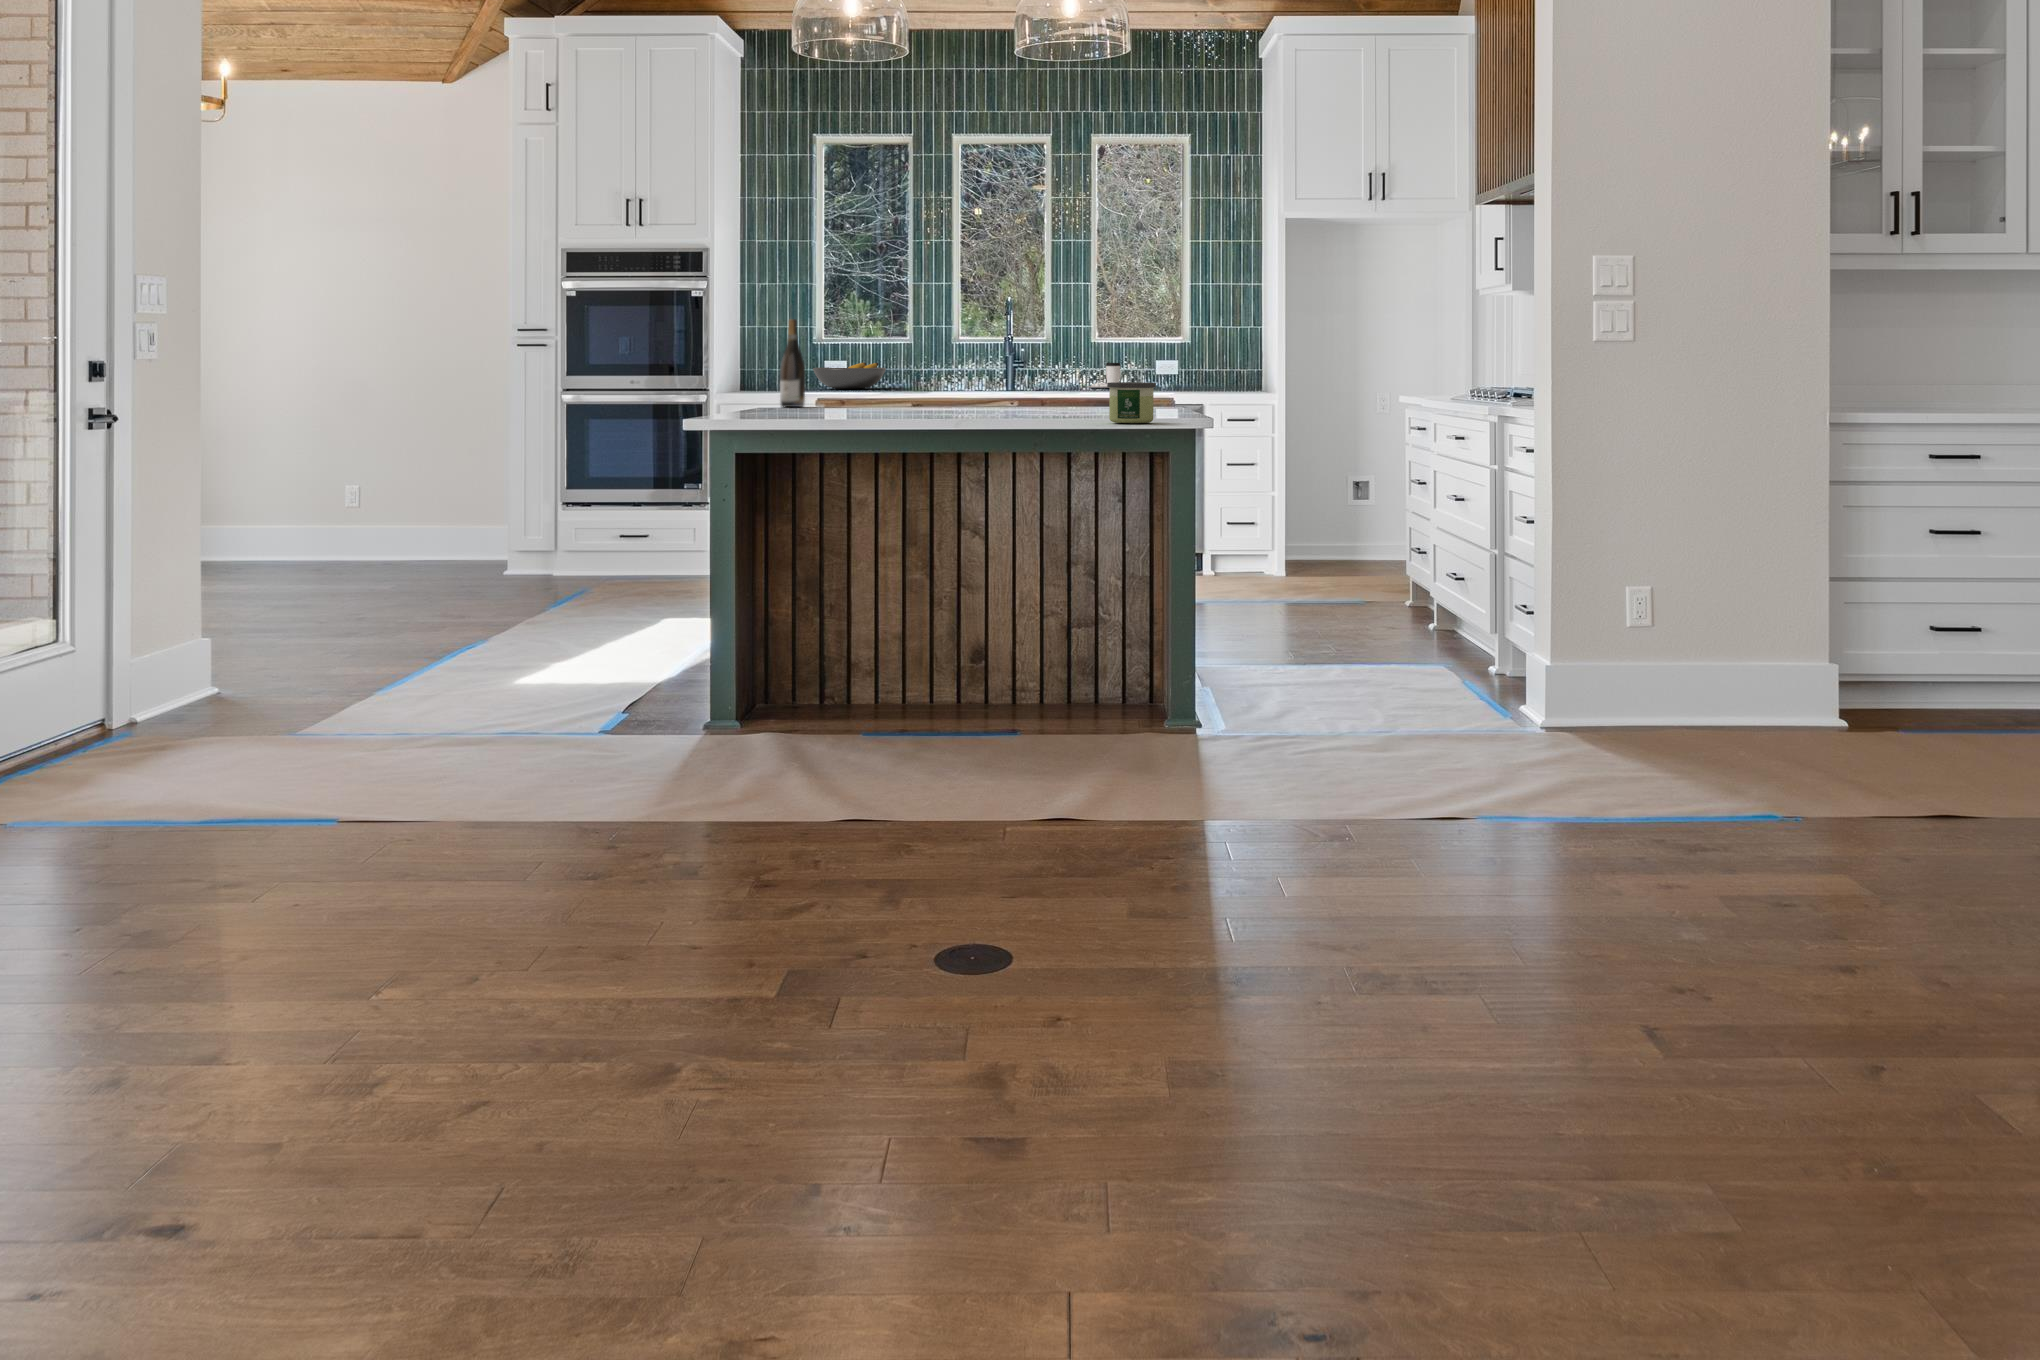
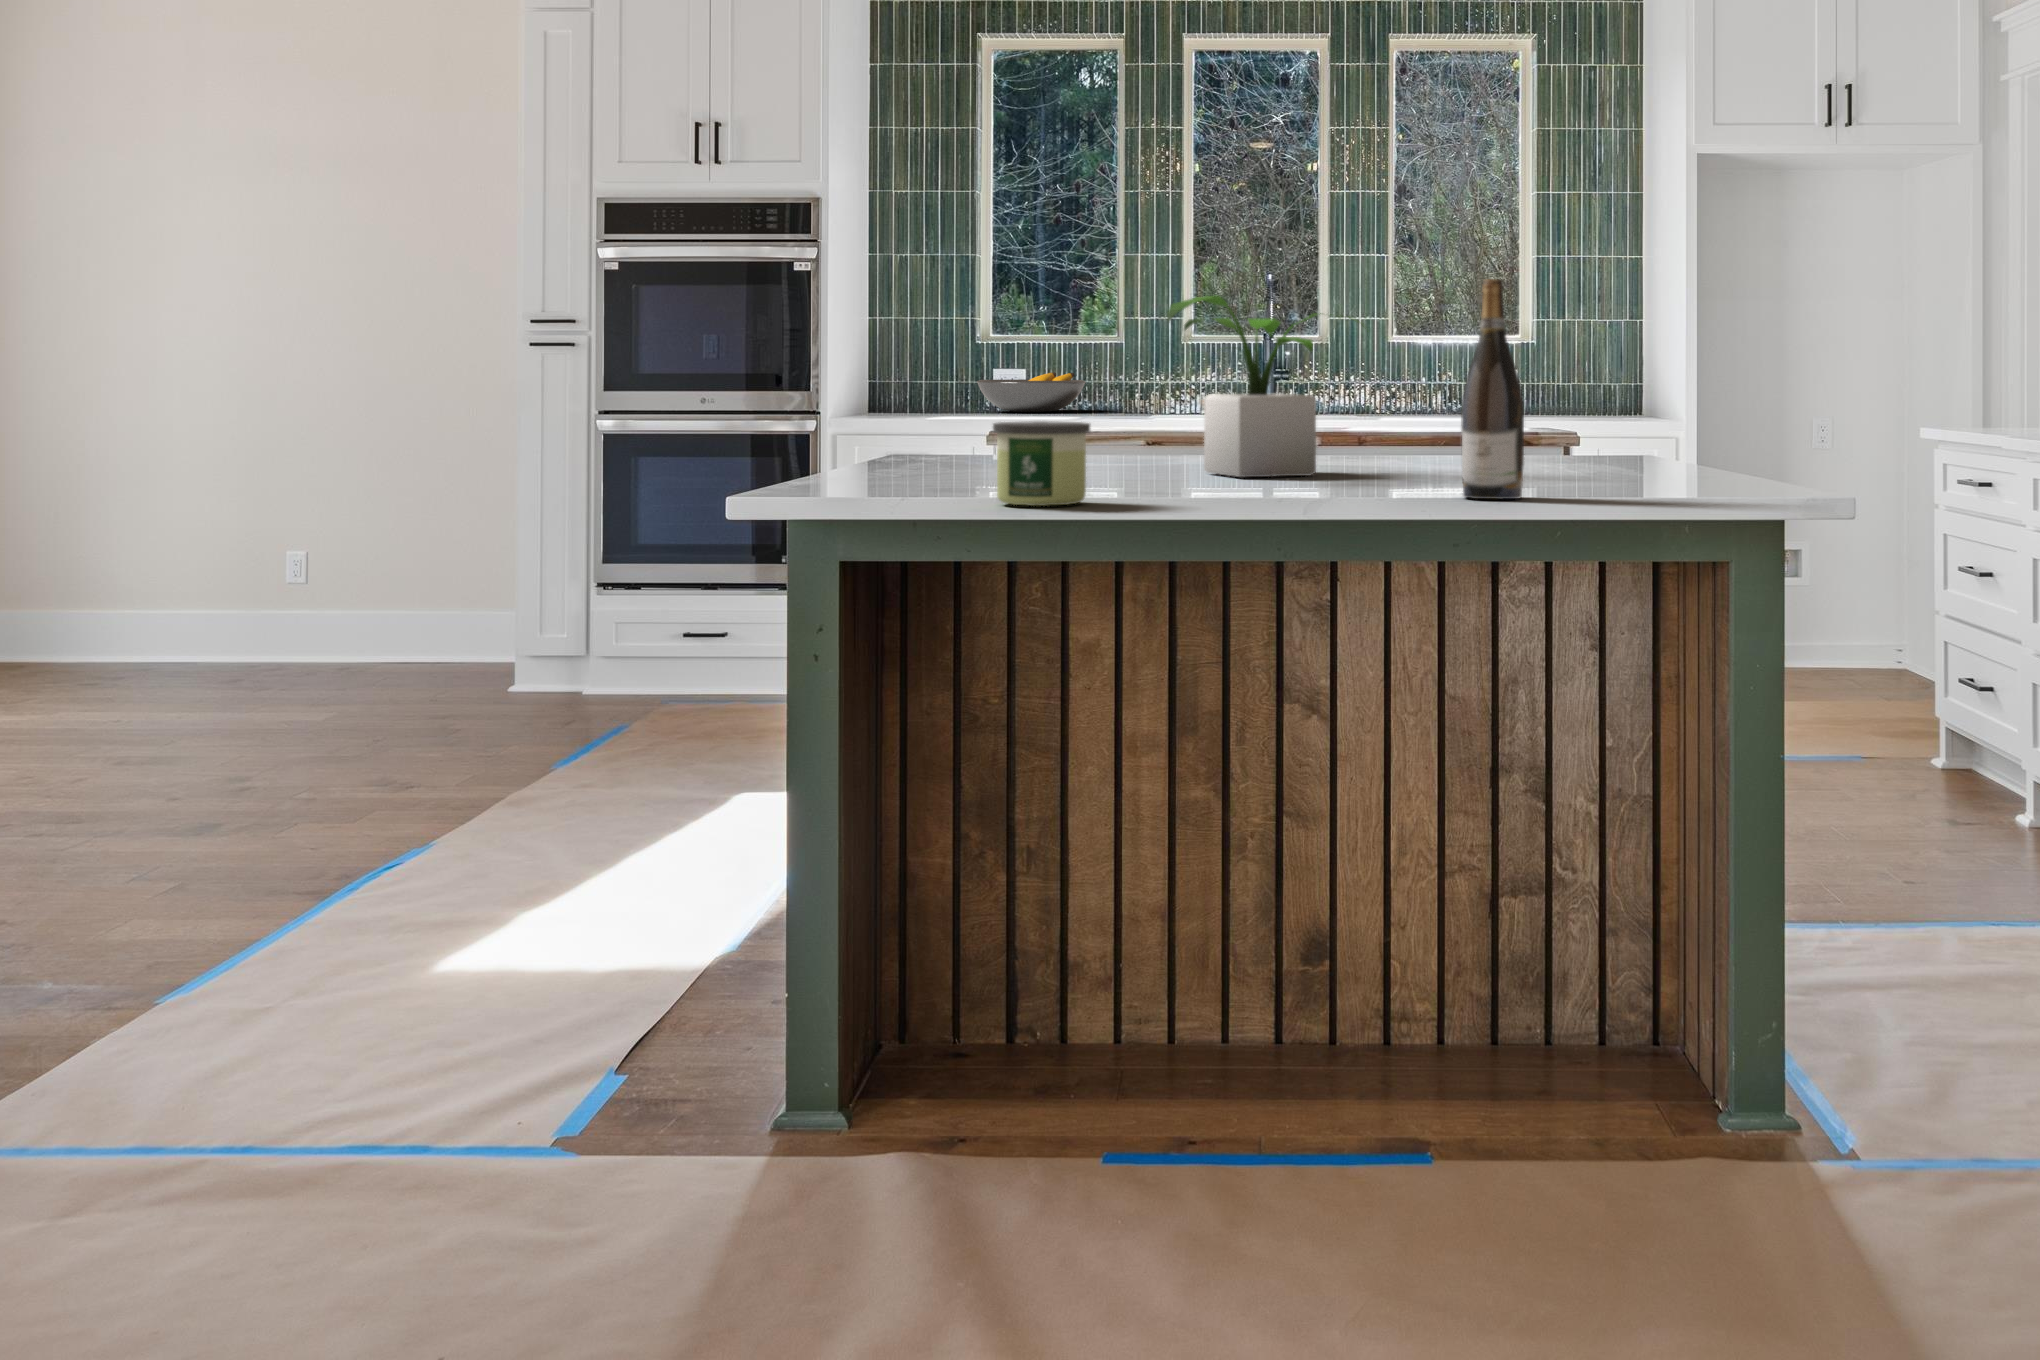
potted plant: none [905,318,1016,416] -> present [1167,296,1321,477]
wine bottle: present [780,319,805,407] -> present [1461,279,1524,499]
coffee cup: present [1088,363,1121,388] -> none [1383,373,1445,411]
candle: present [1107,382,1156,423] -> present [993,421,1090,506]

